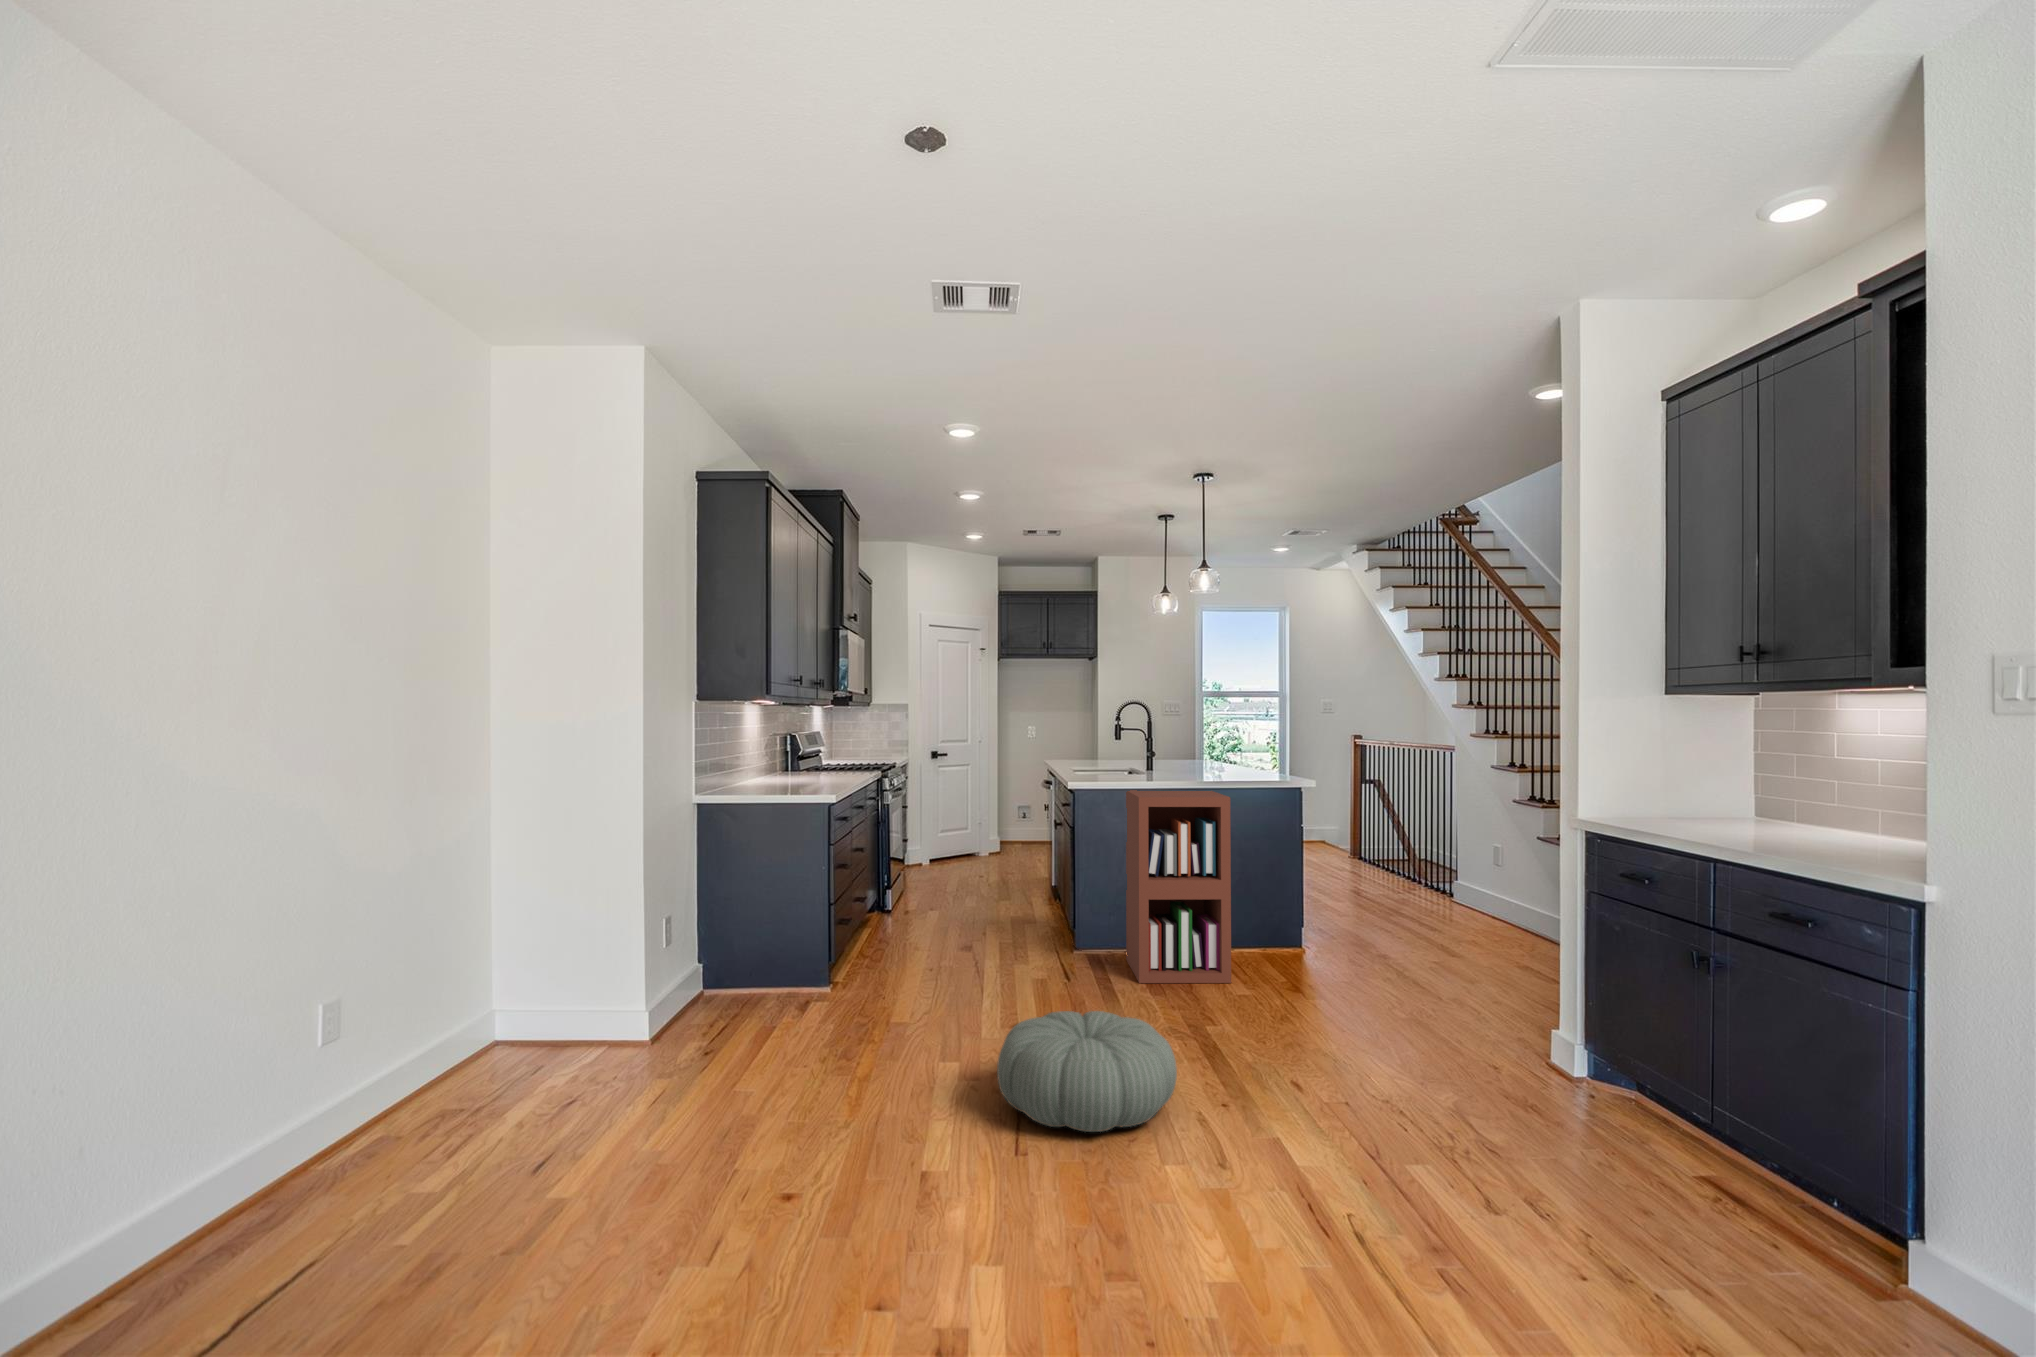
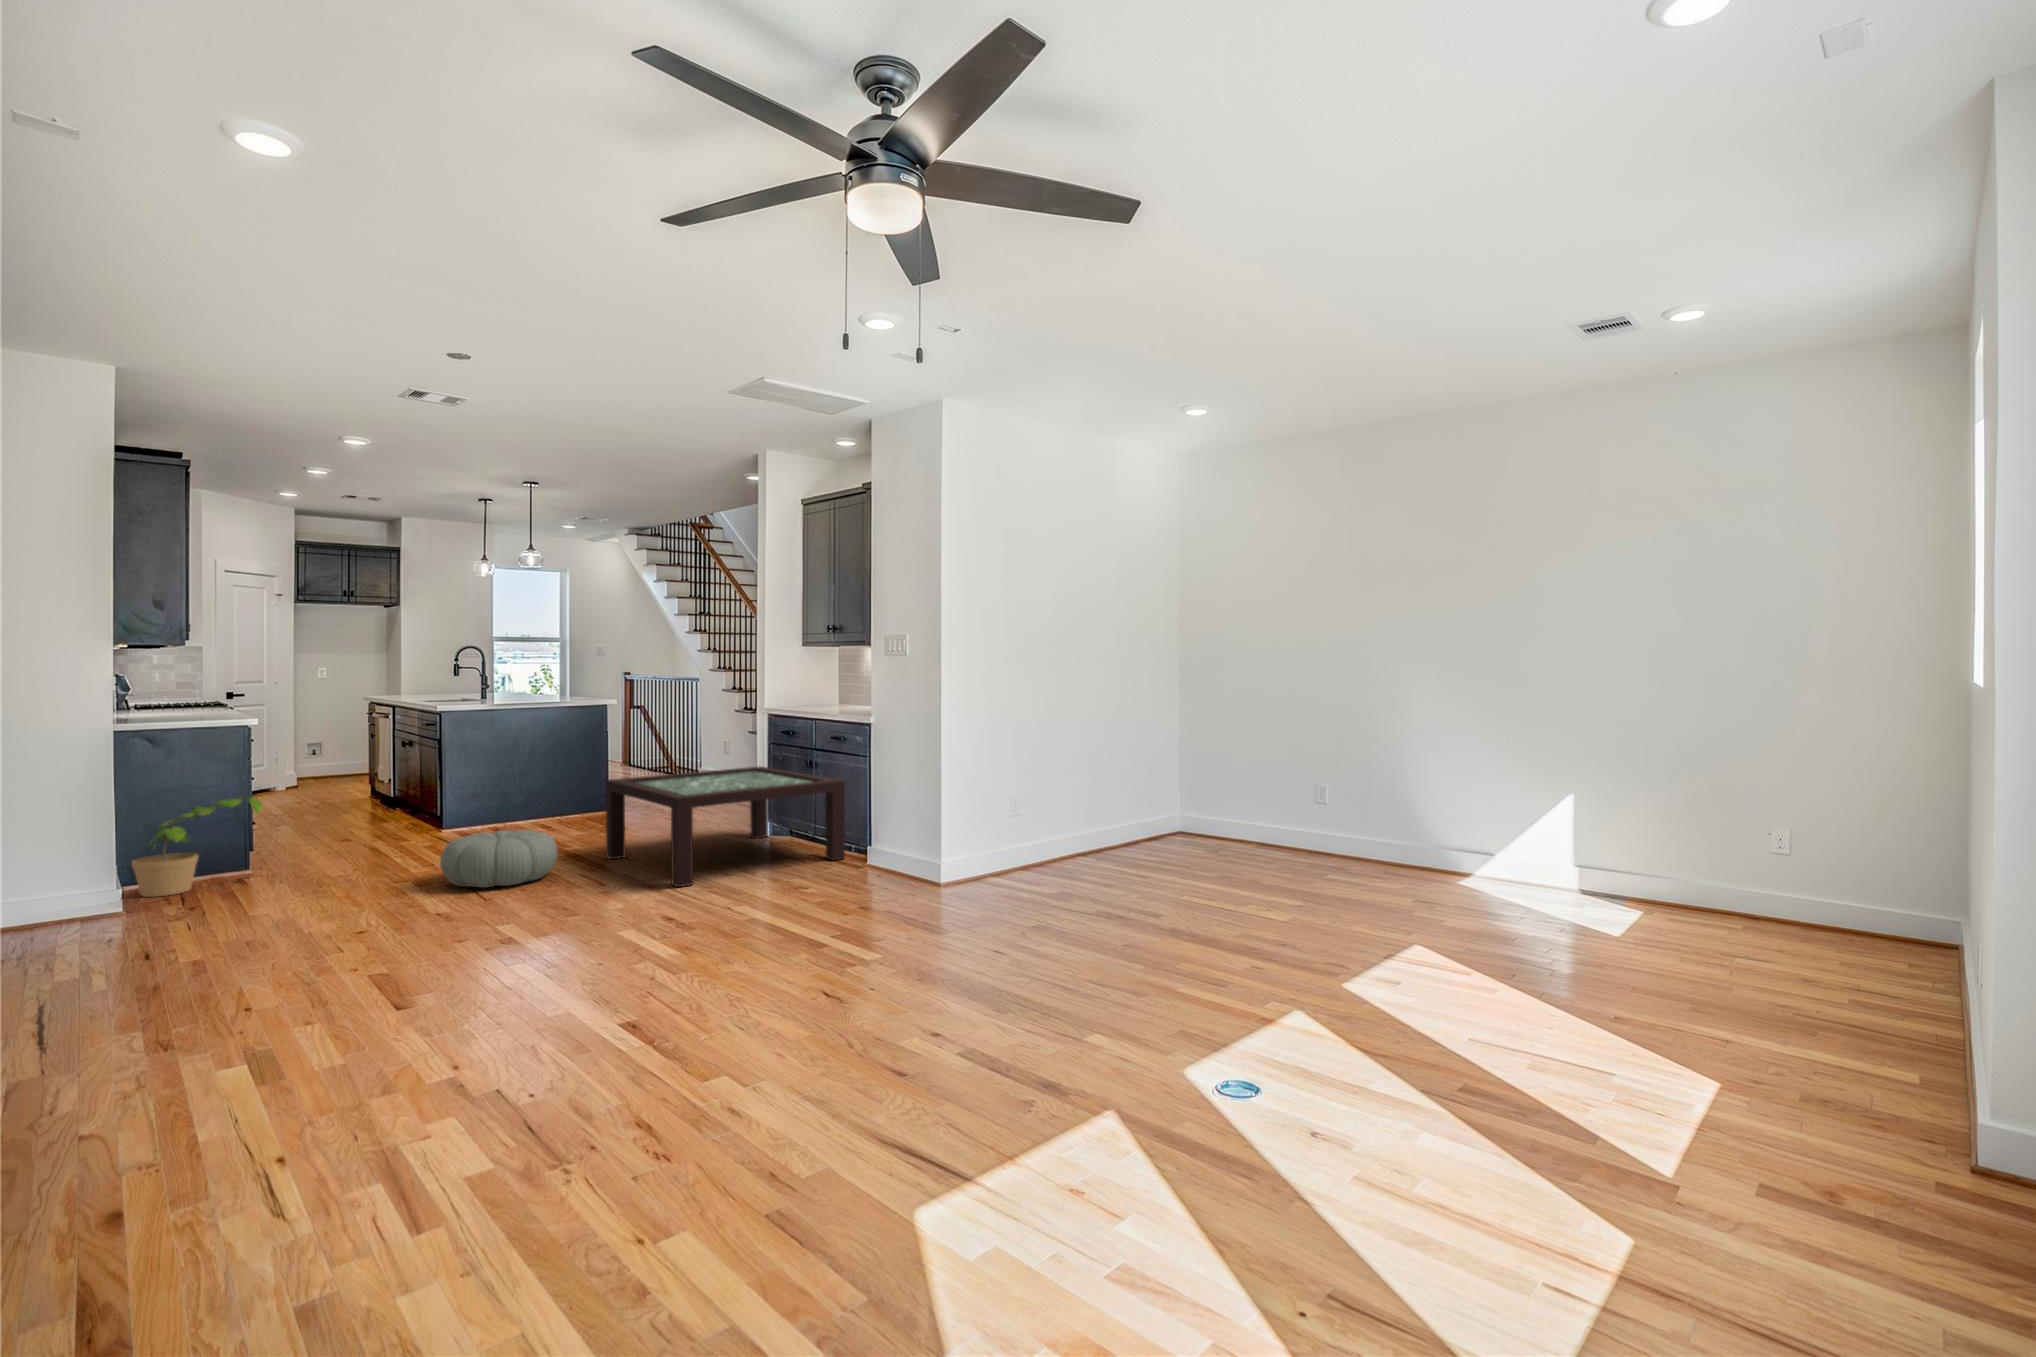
bookshelf: present [1126,790,1231,983] -> none [478,707,563,836]
potted plant: none [708,902,833,1024] -> present [132,797,262,897]
coffee table: none [1270,940,1840,1255] -> present [606,766,845,887]

